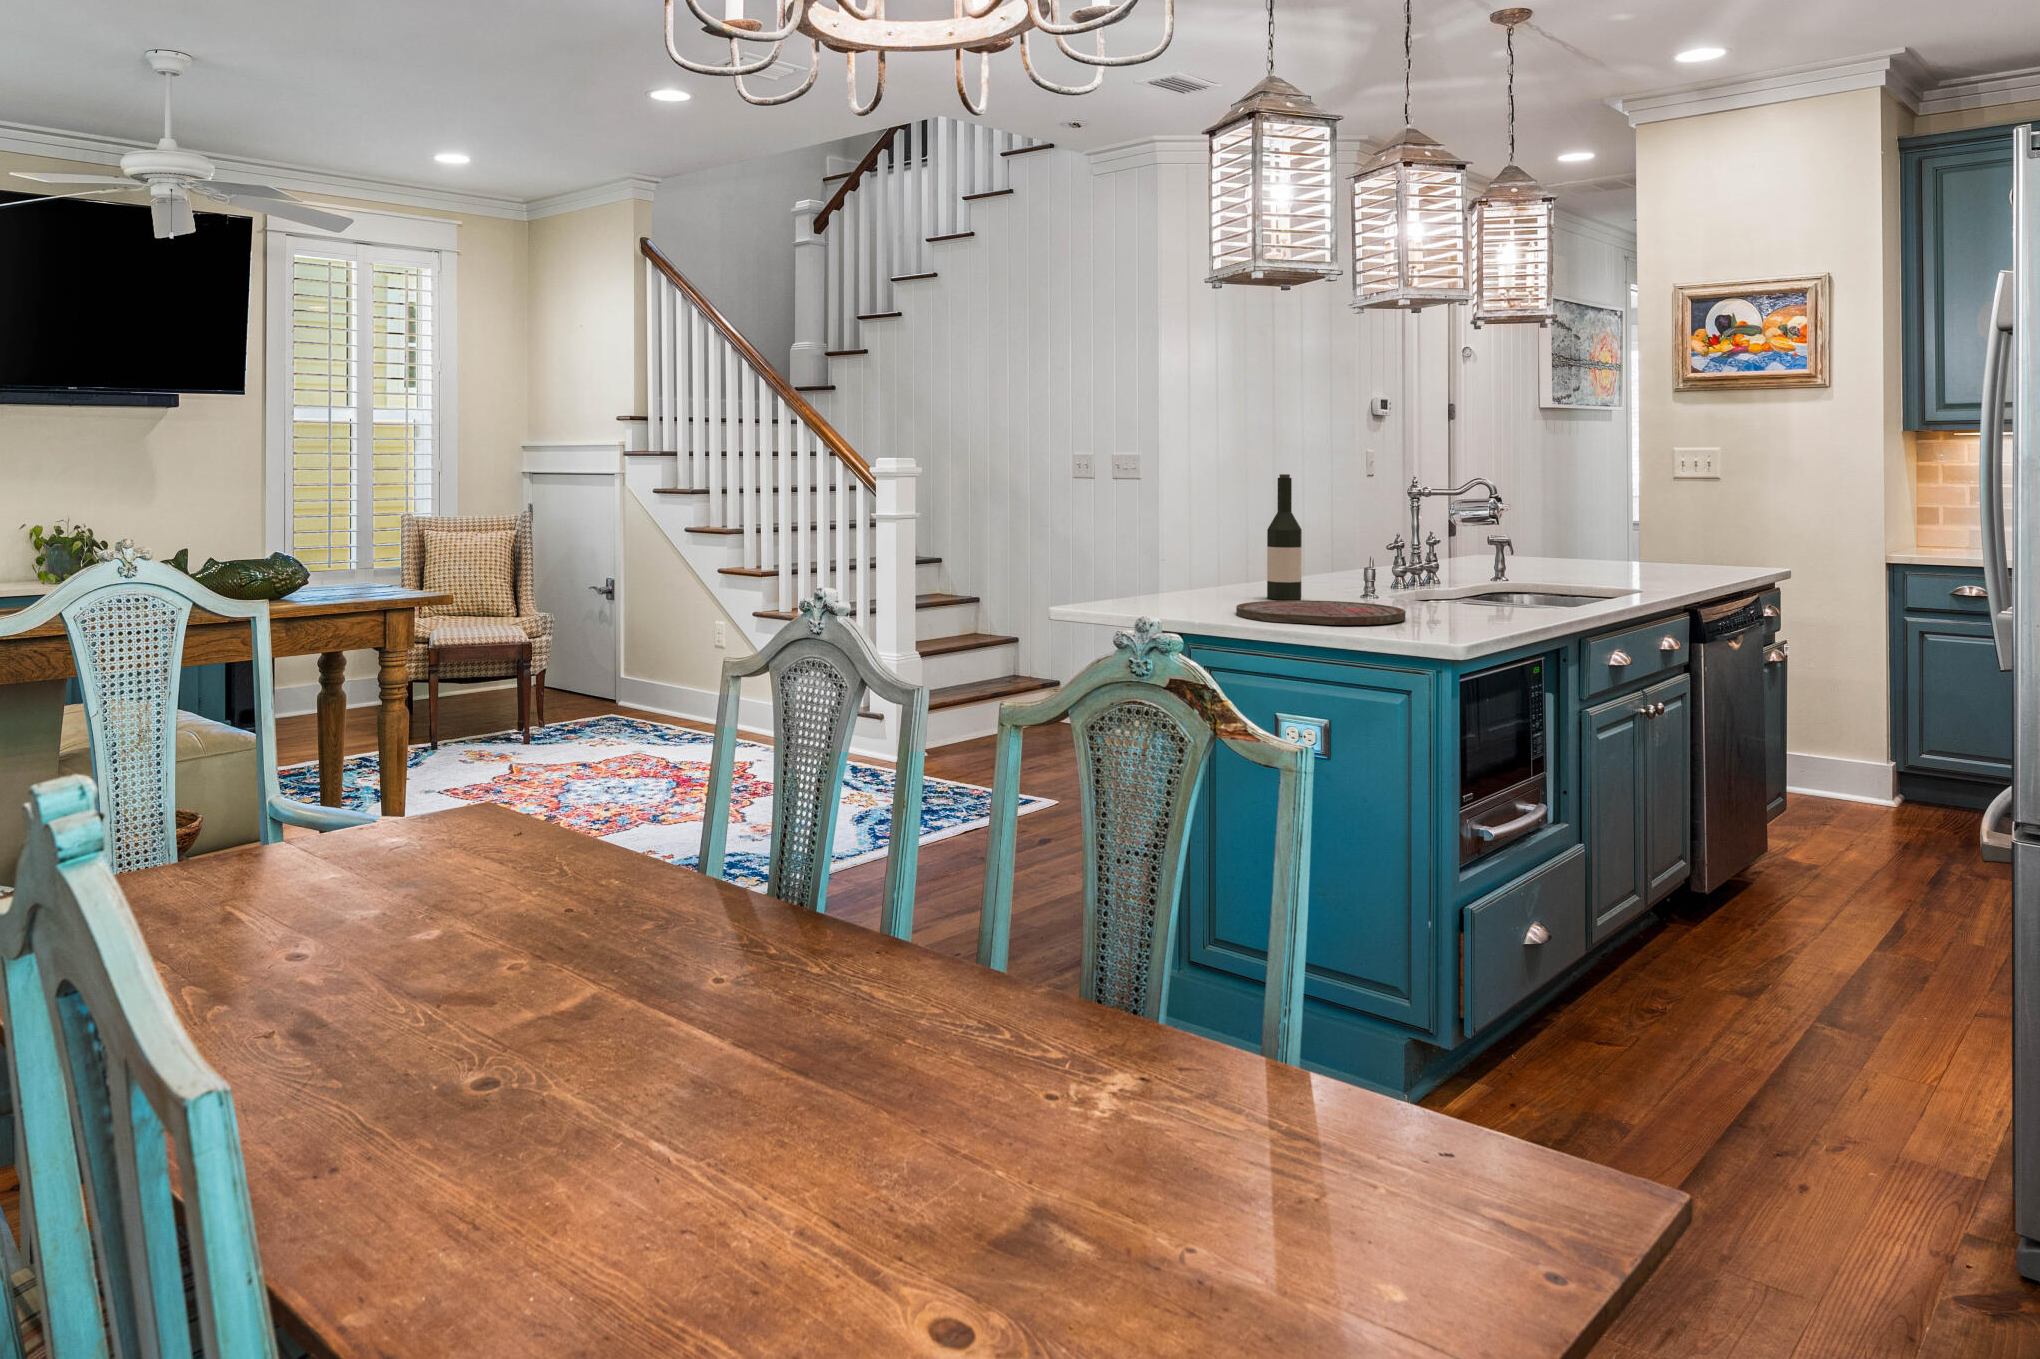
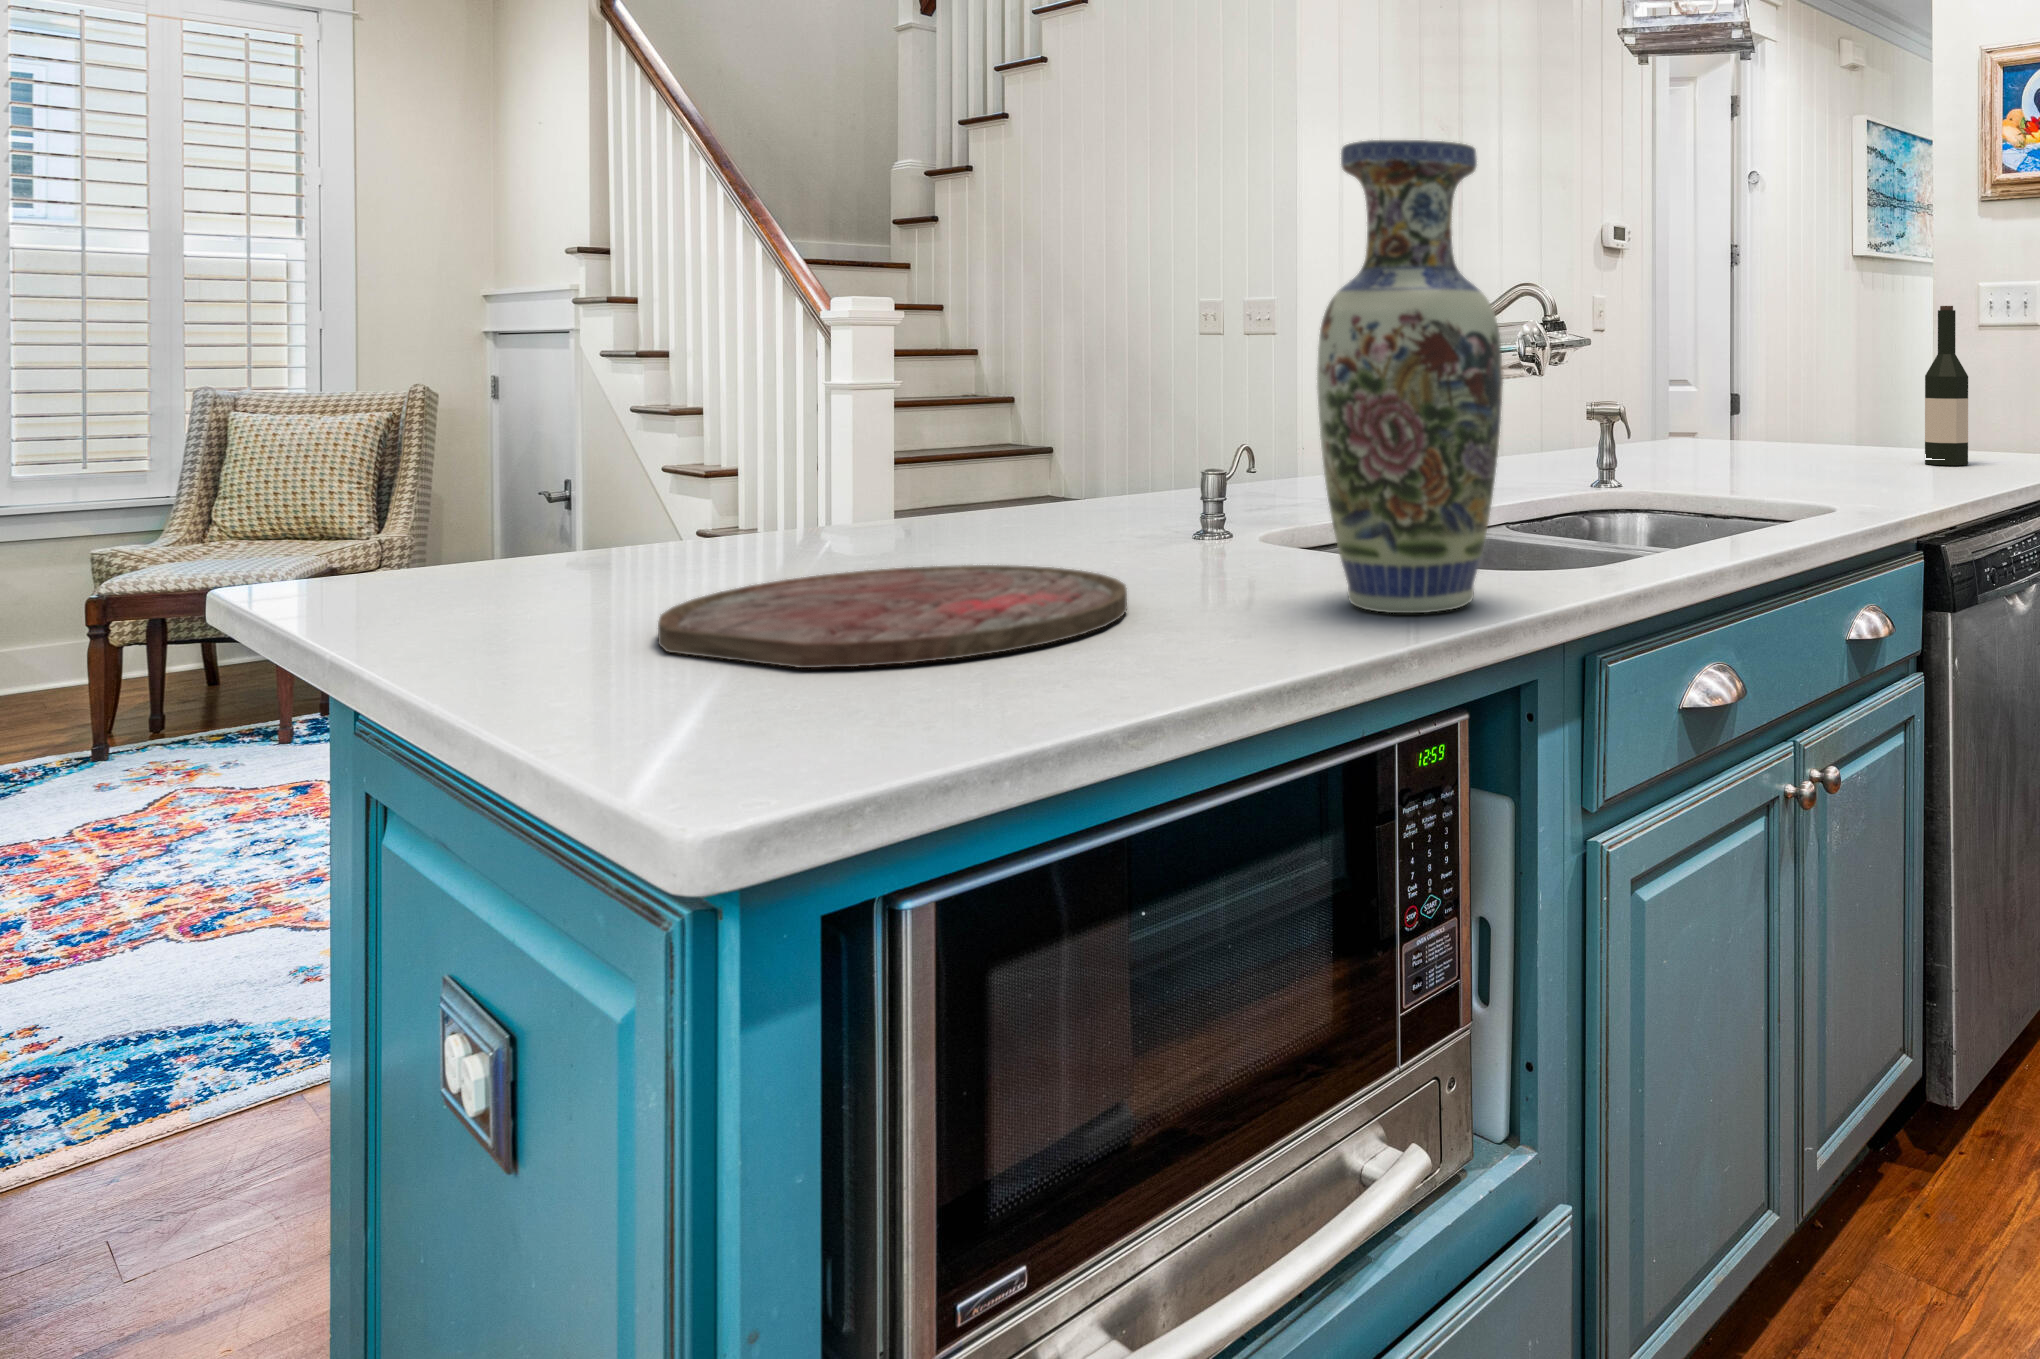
vase: none [1465,432,1545,618] -> present [1317,140,1503,613]
wine bottle: present [1267,474,1302,600] -> present [1925,306,1968,465]

